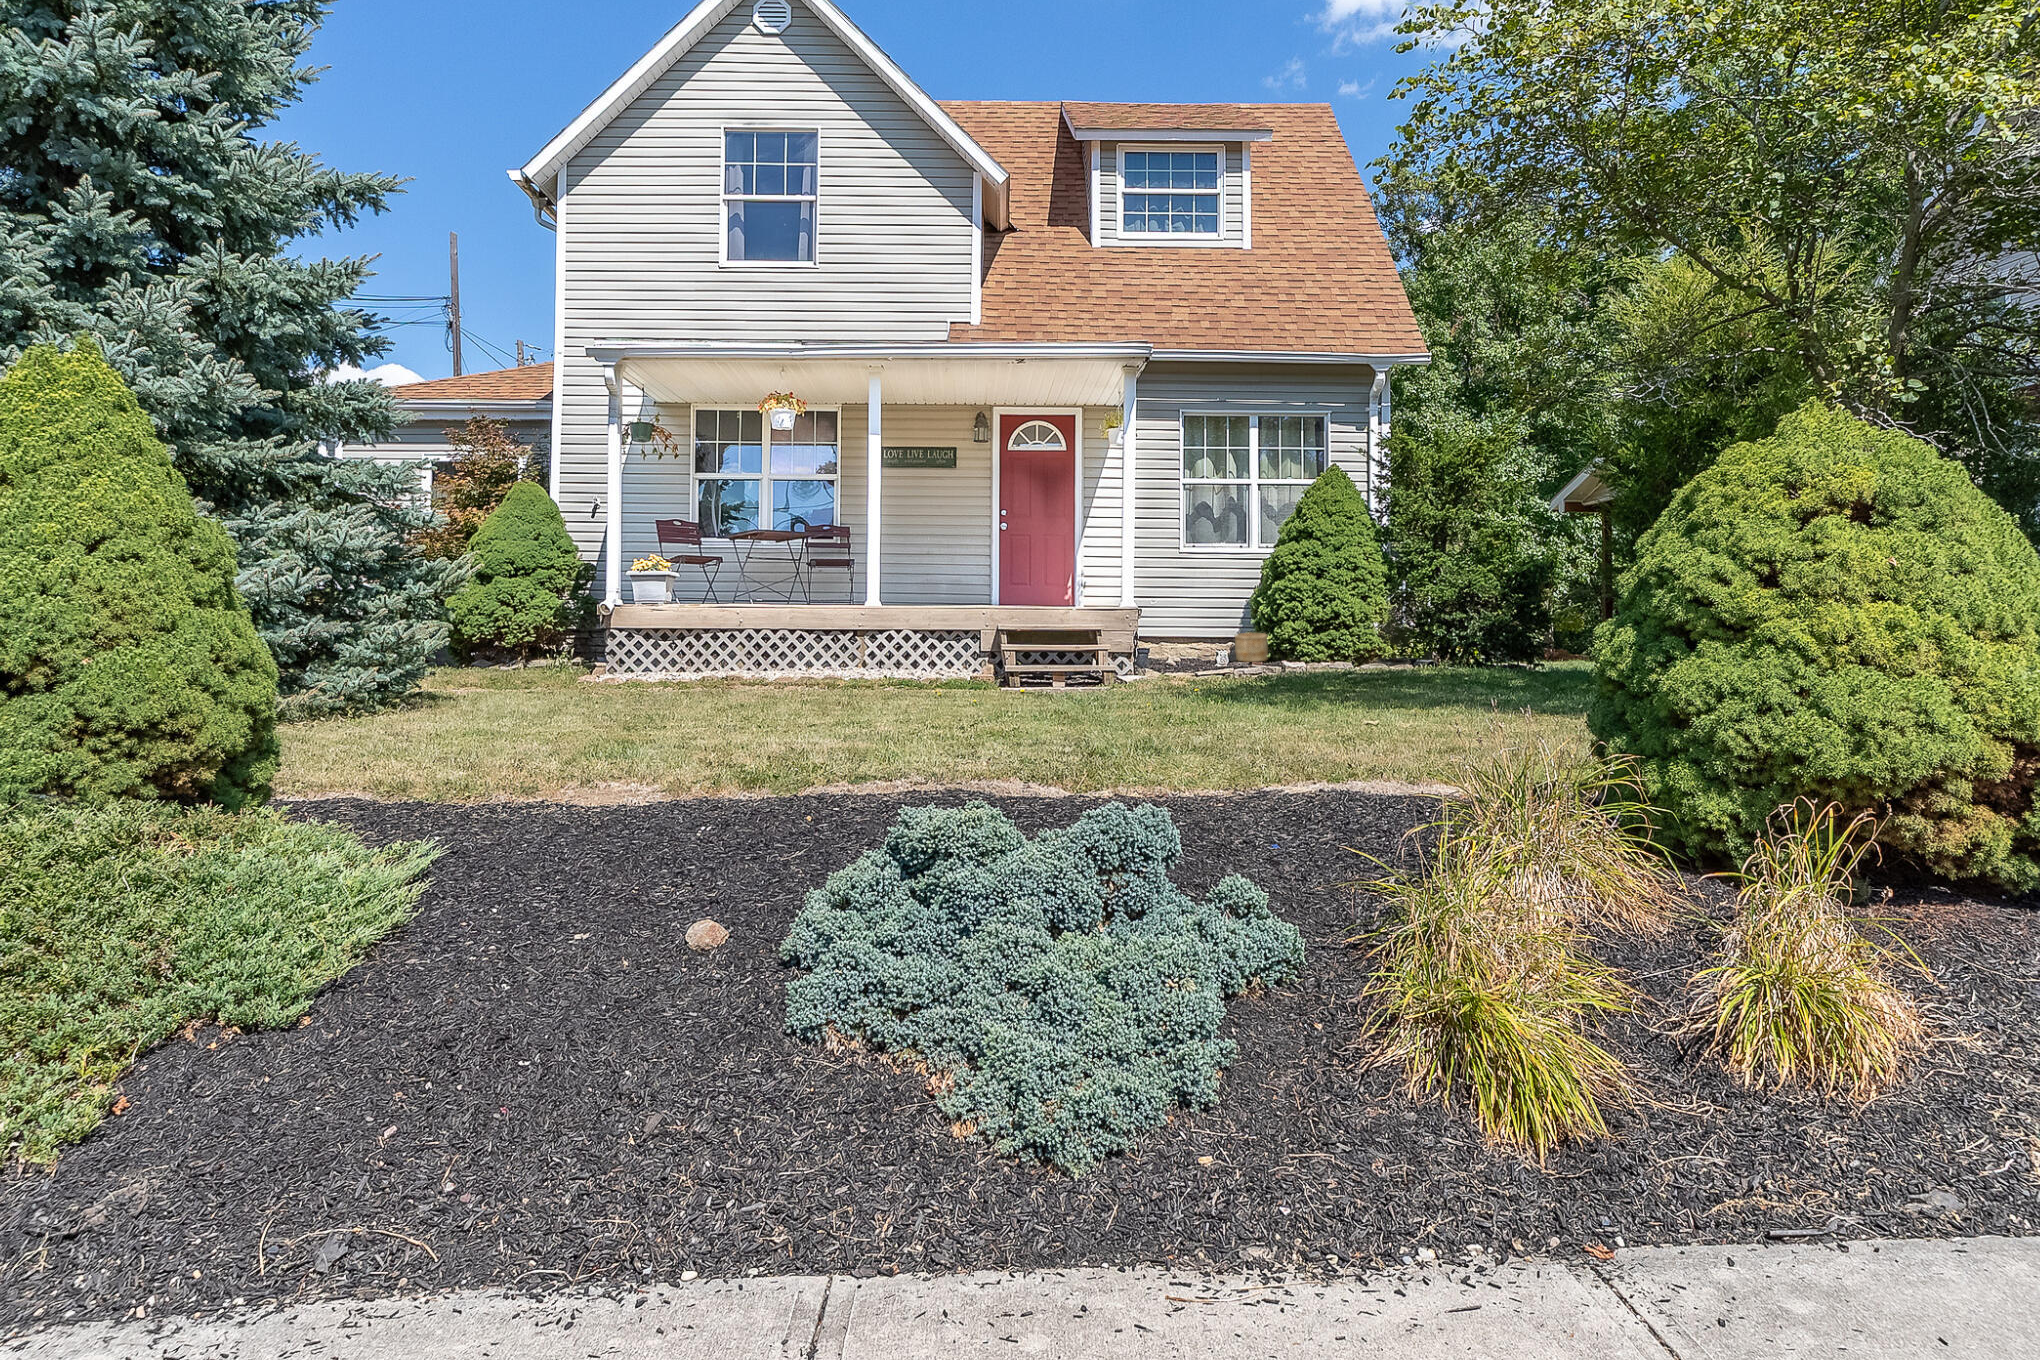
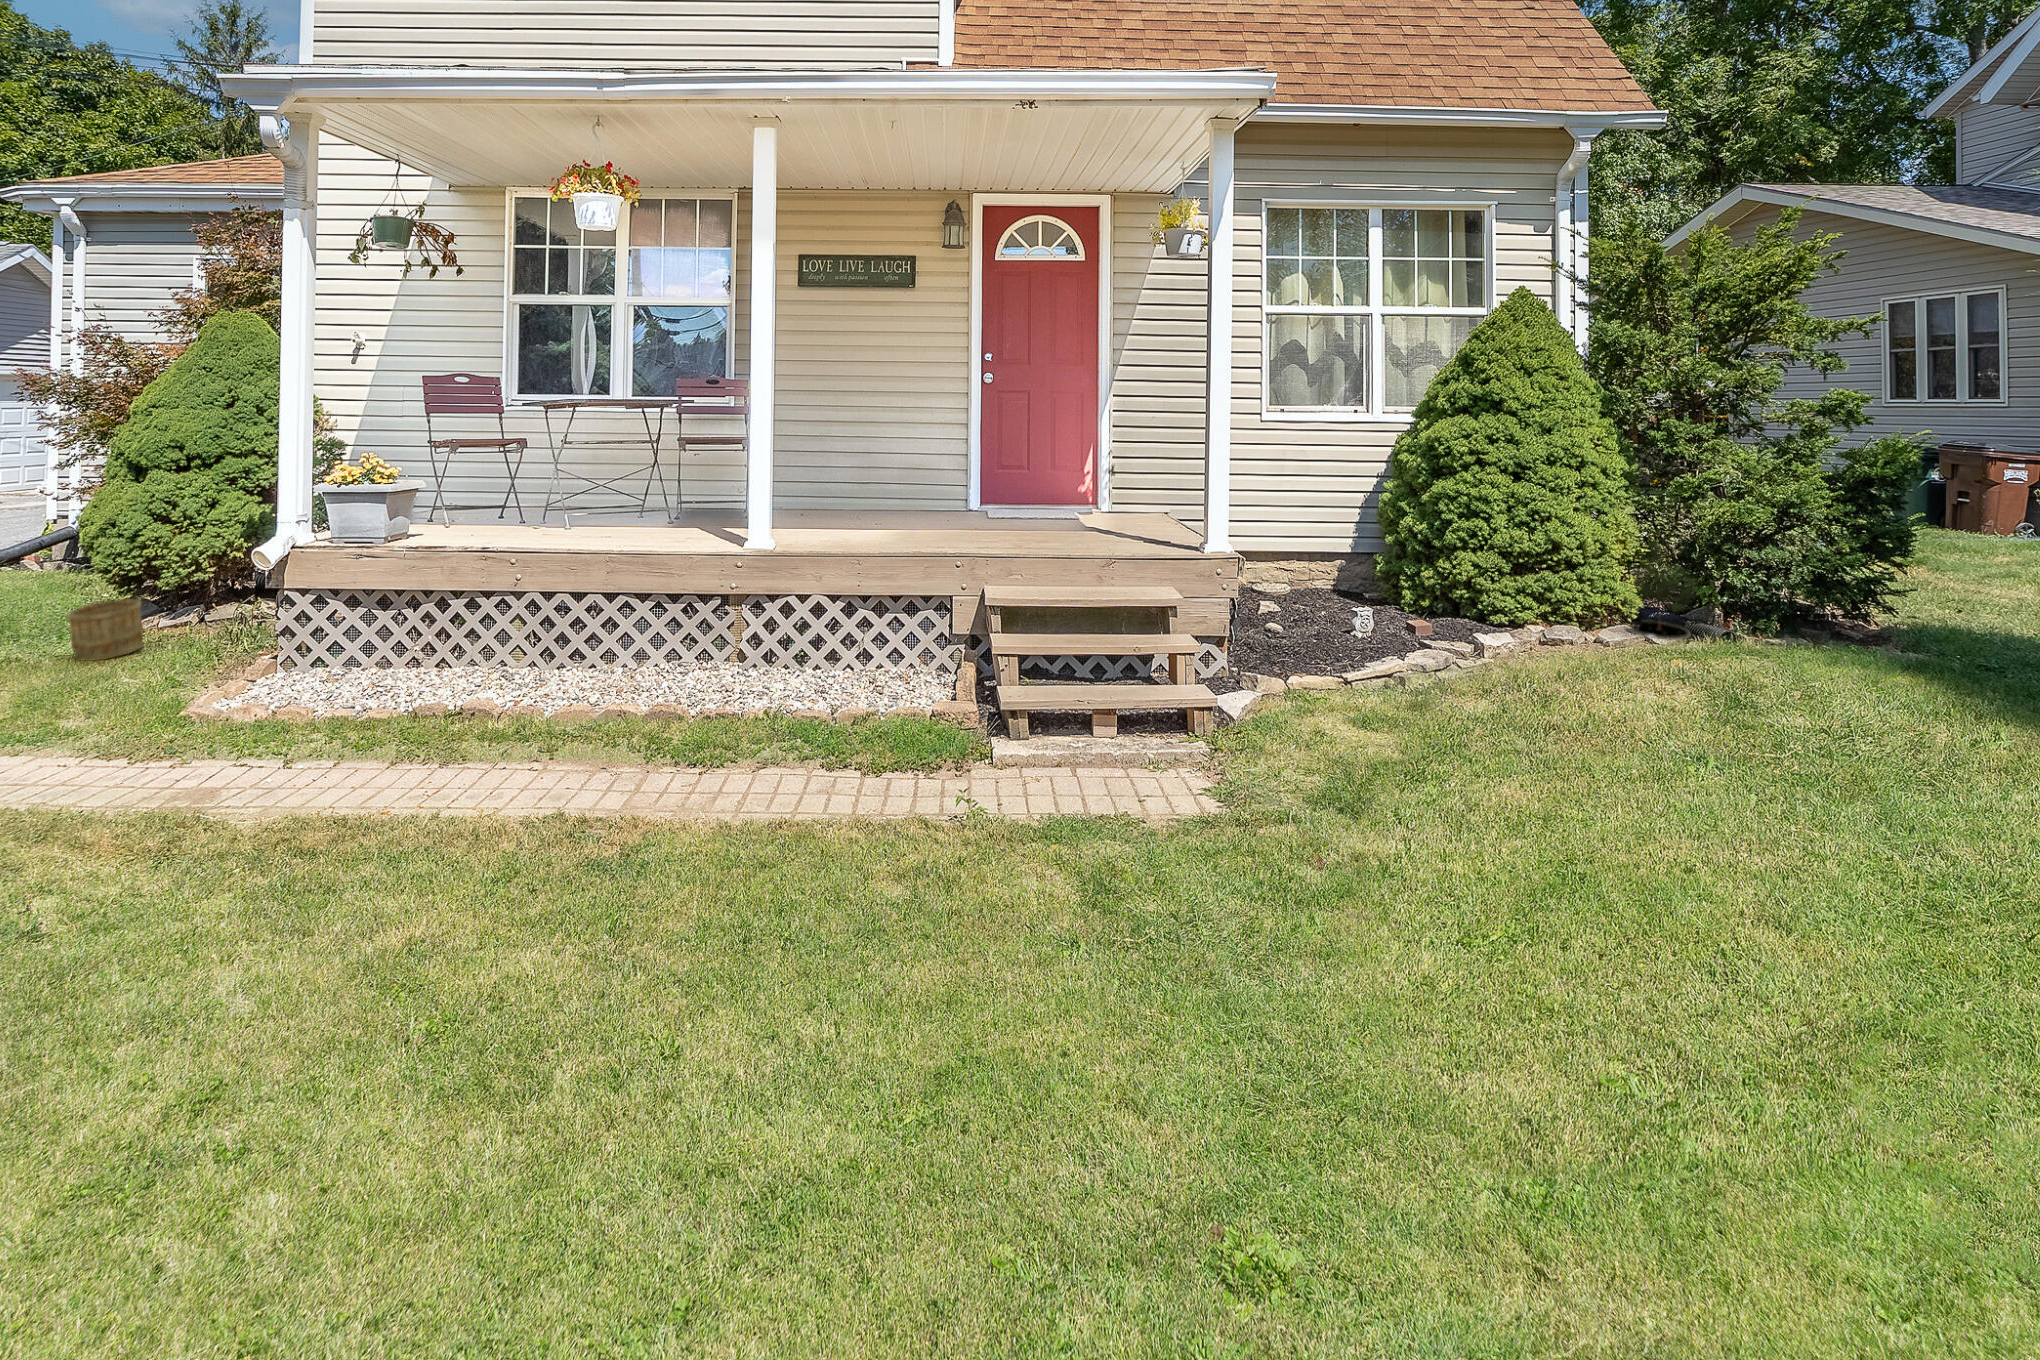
wooden bucket: present [1235,633,1268,662] -> present [67,598,143,661]

